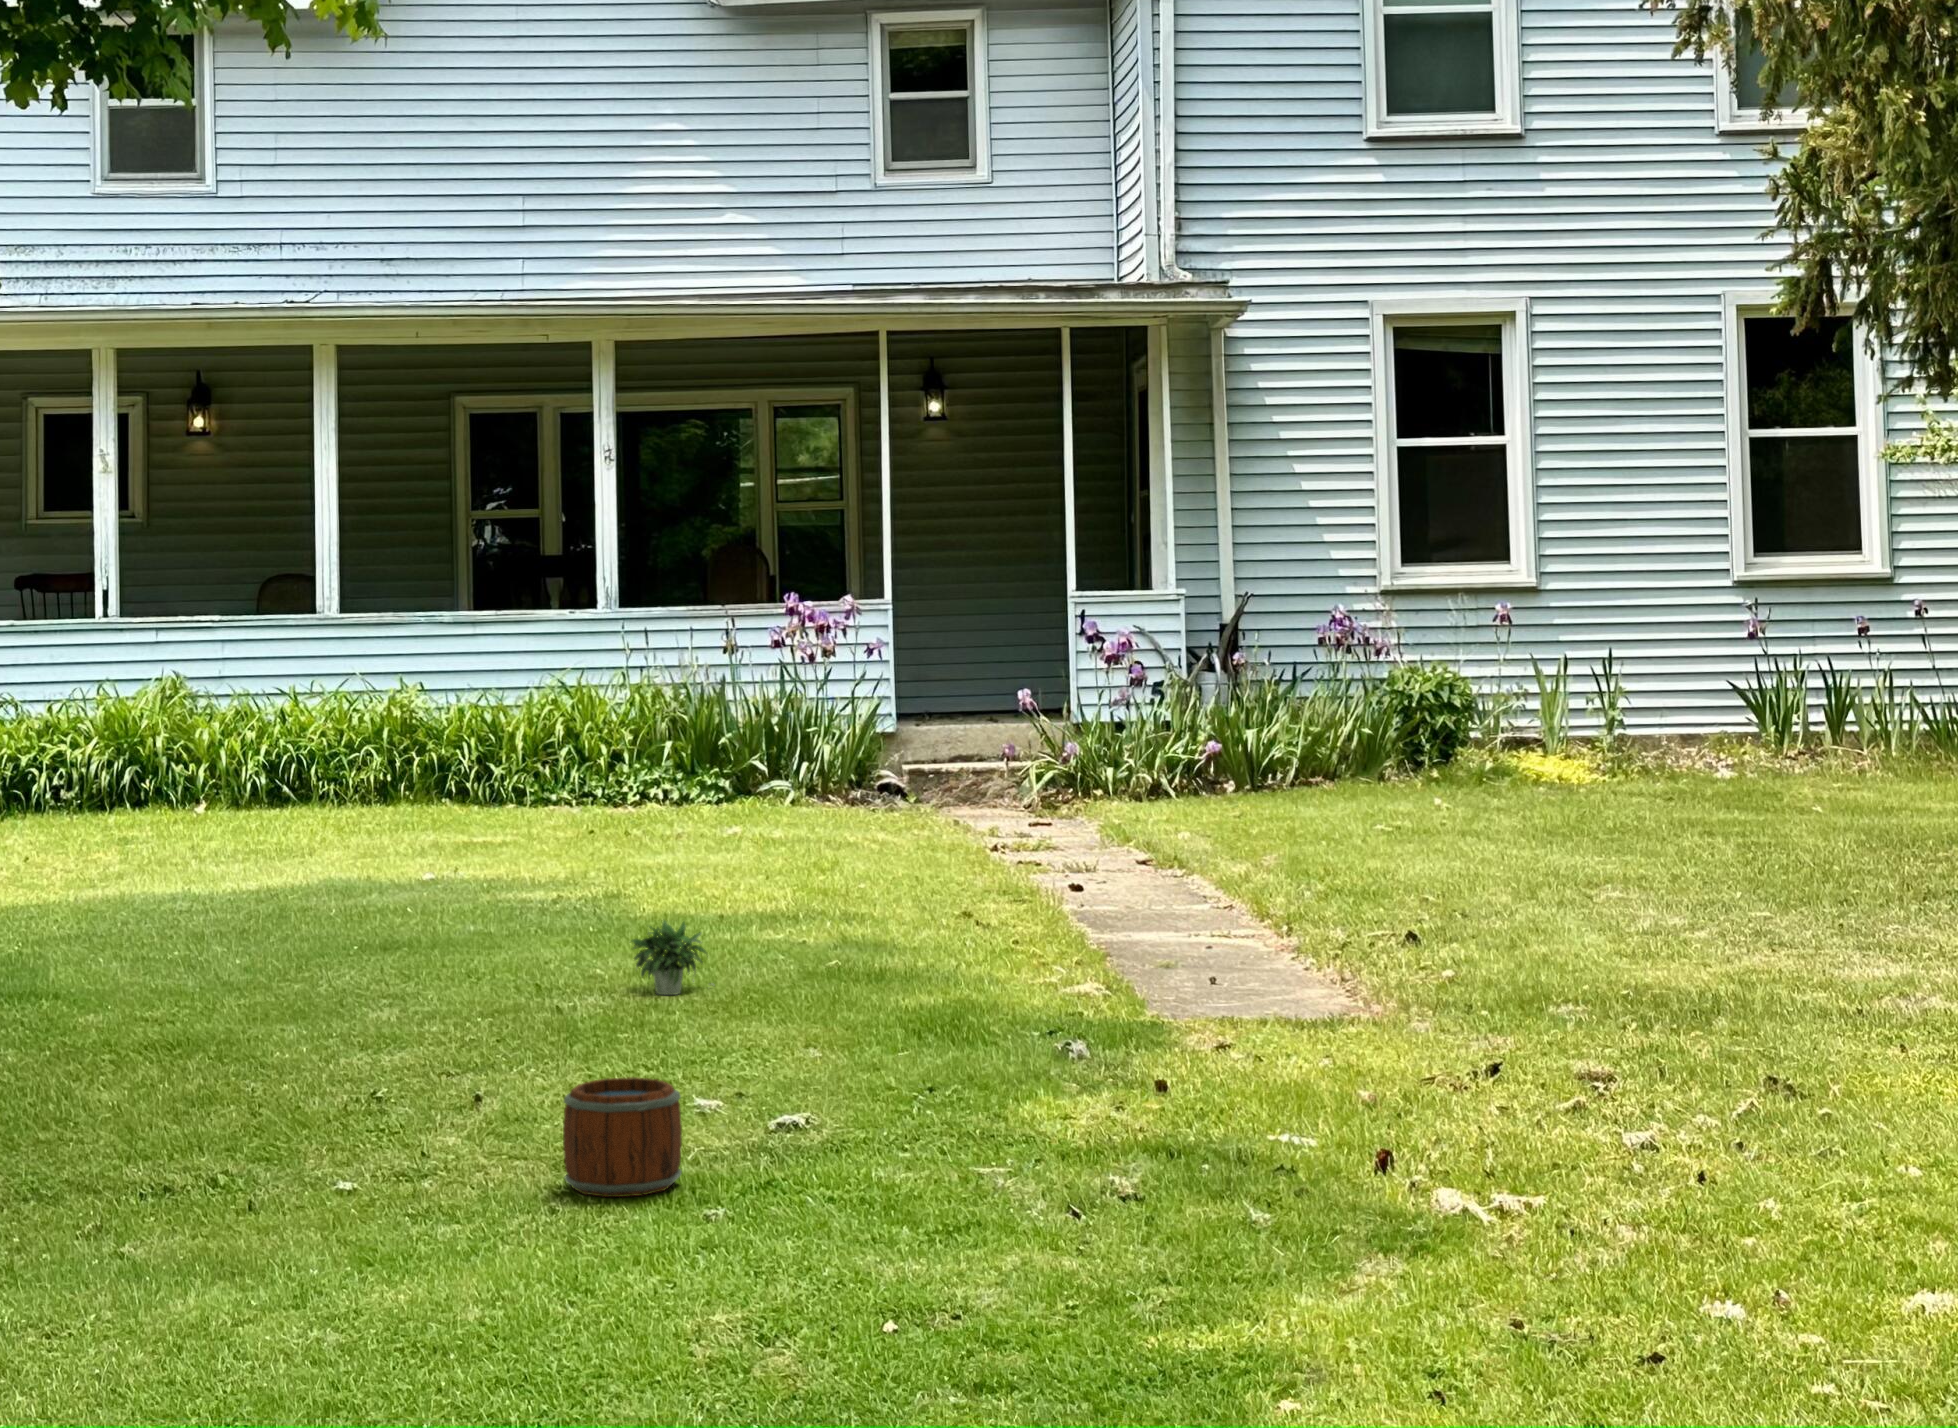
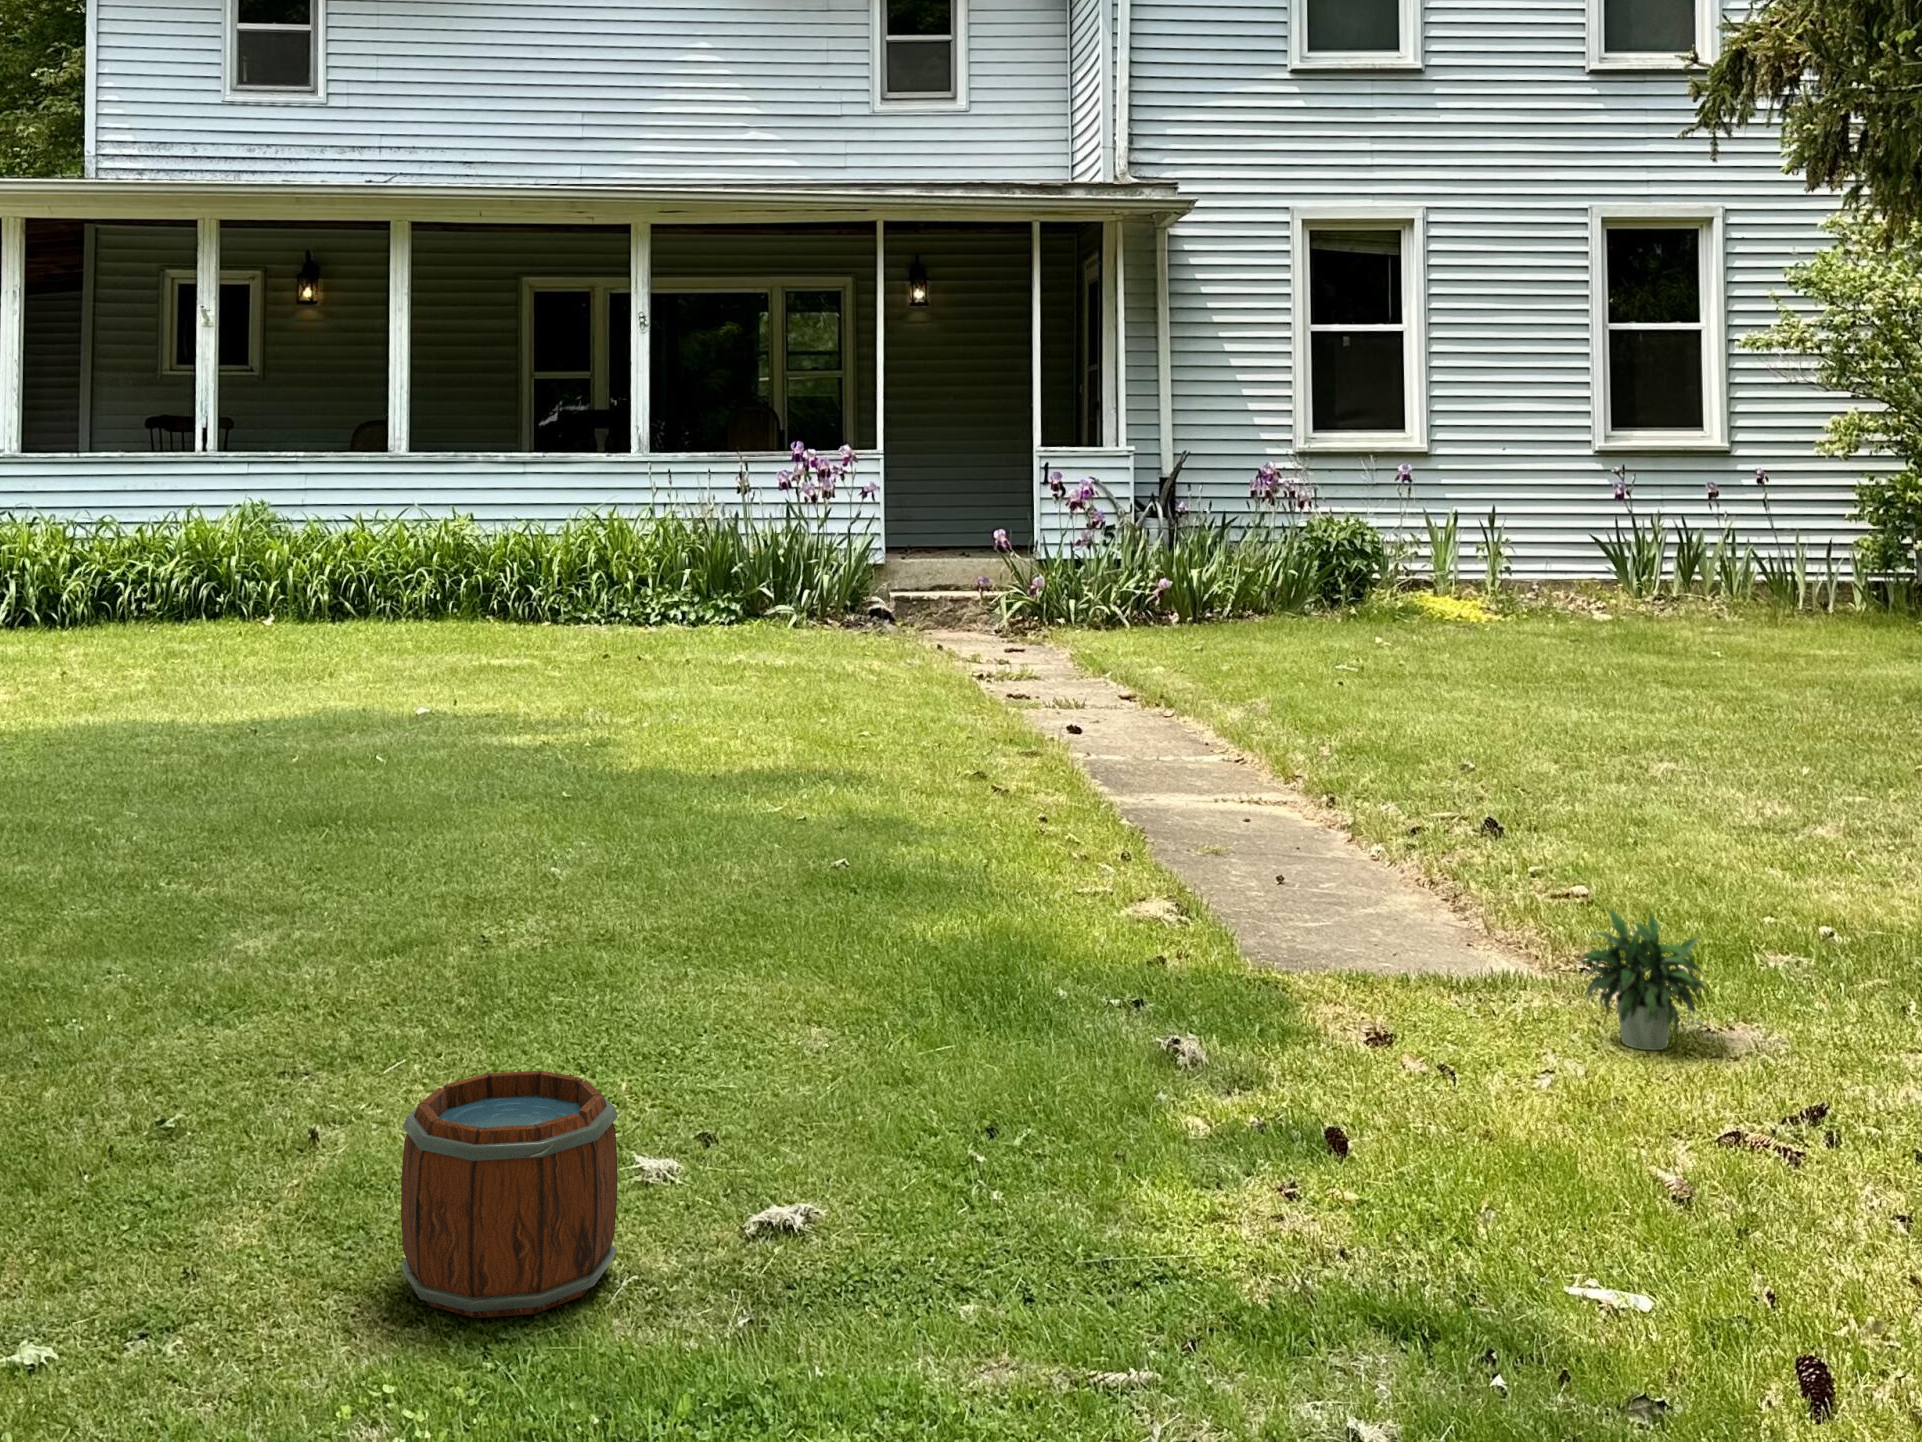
potted plant: present [632,920,706,995] -> present [1576,909,1708,1050]

